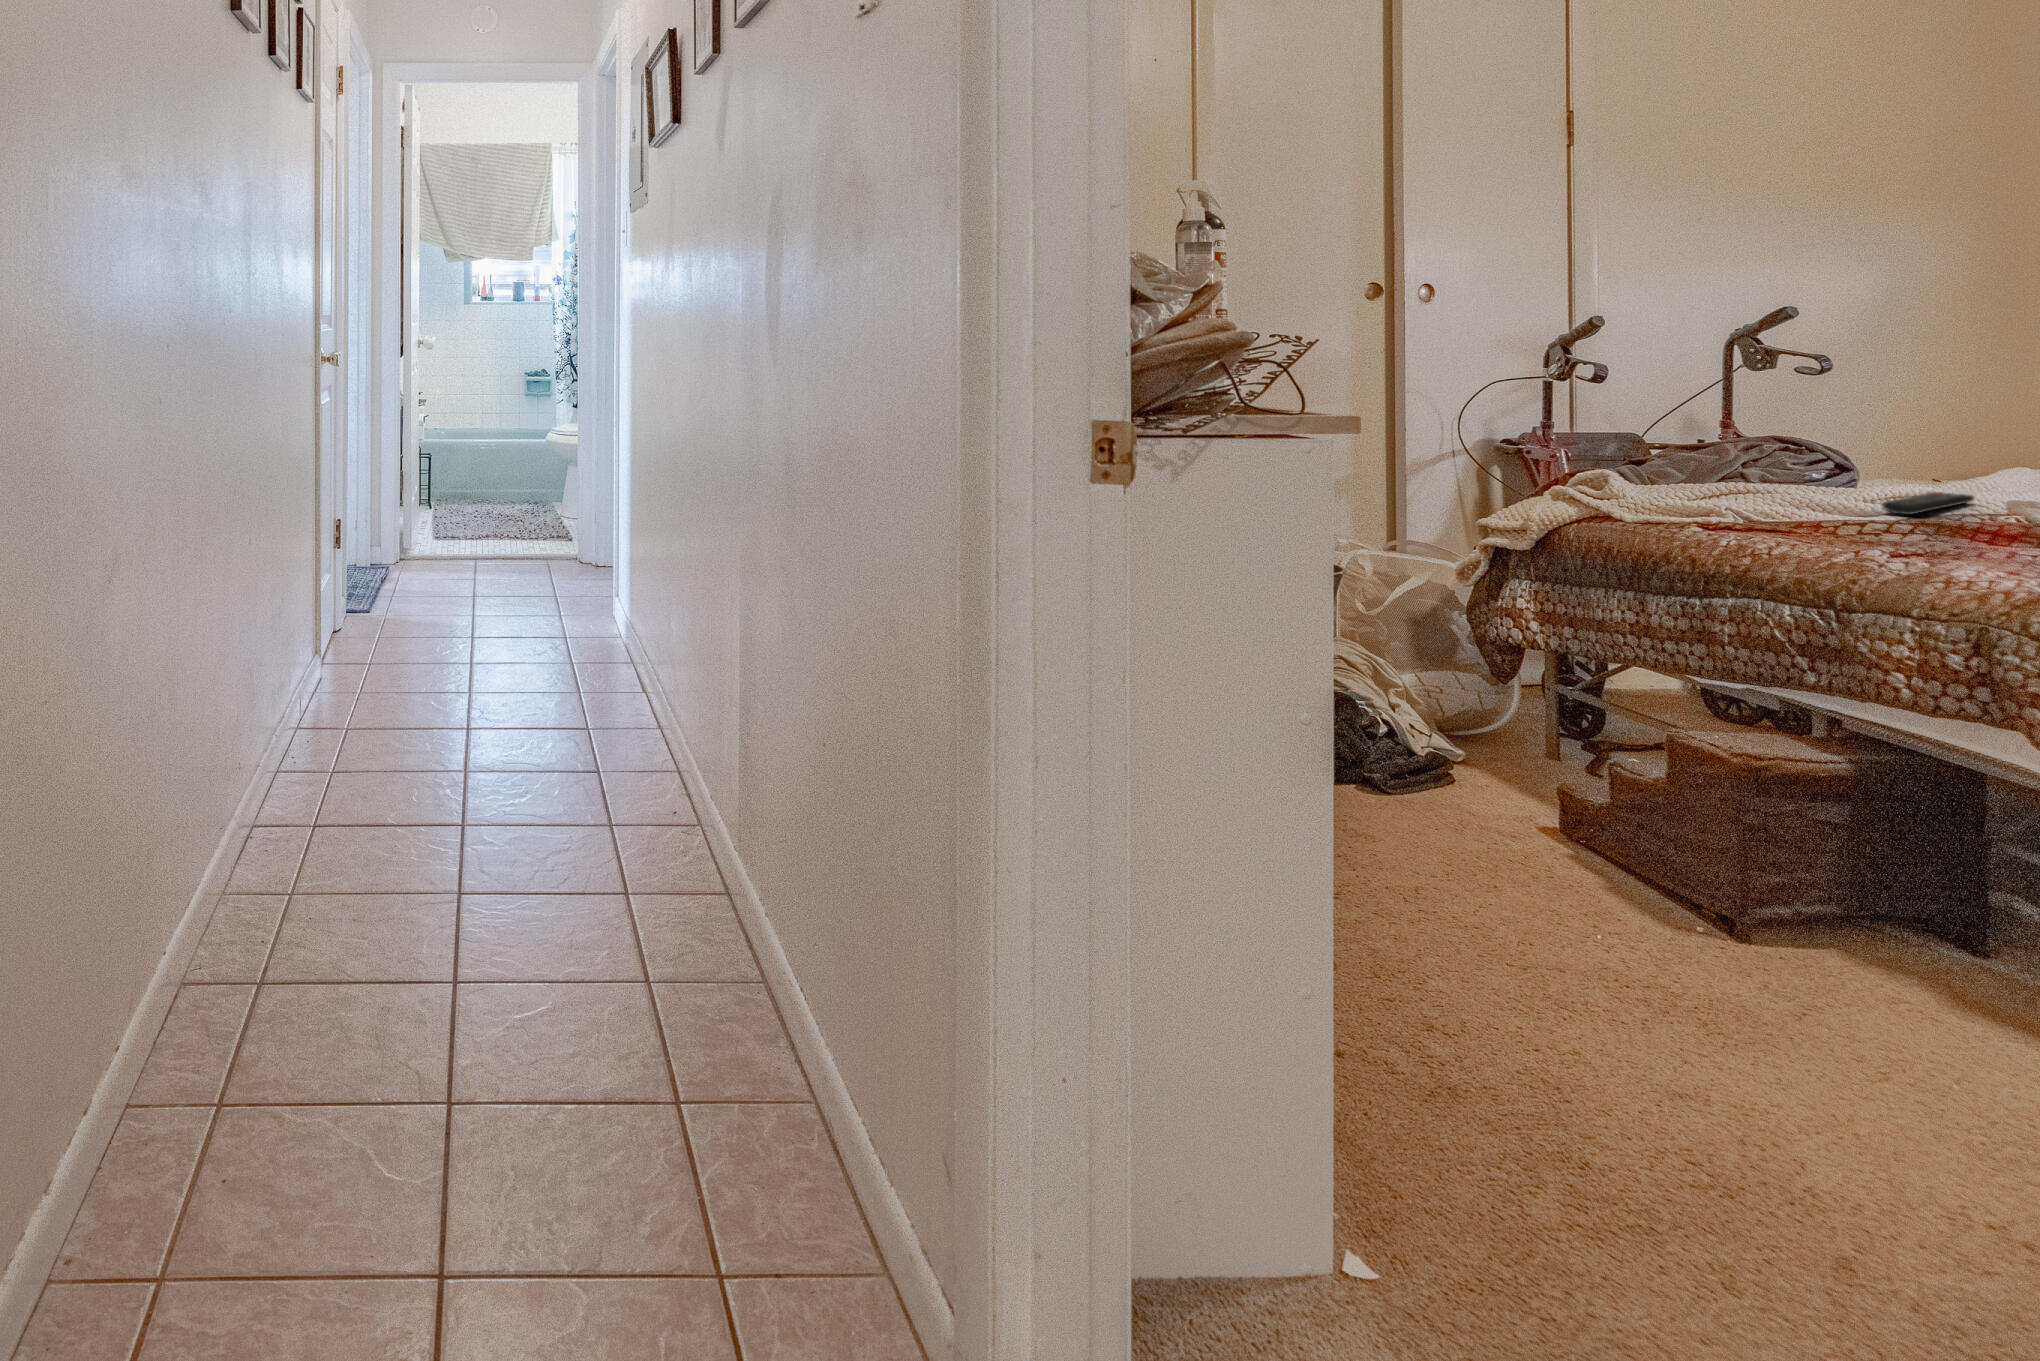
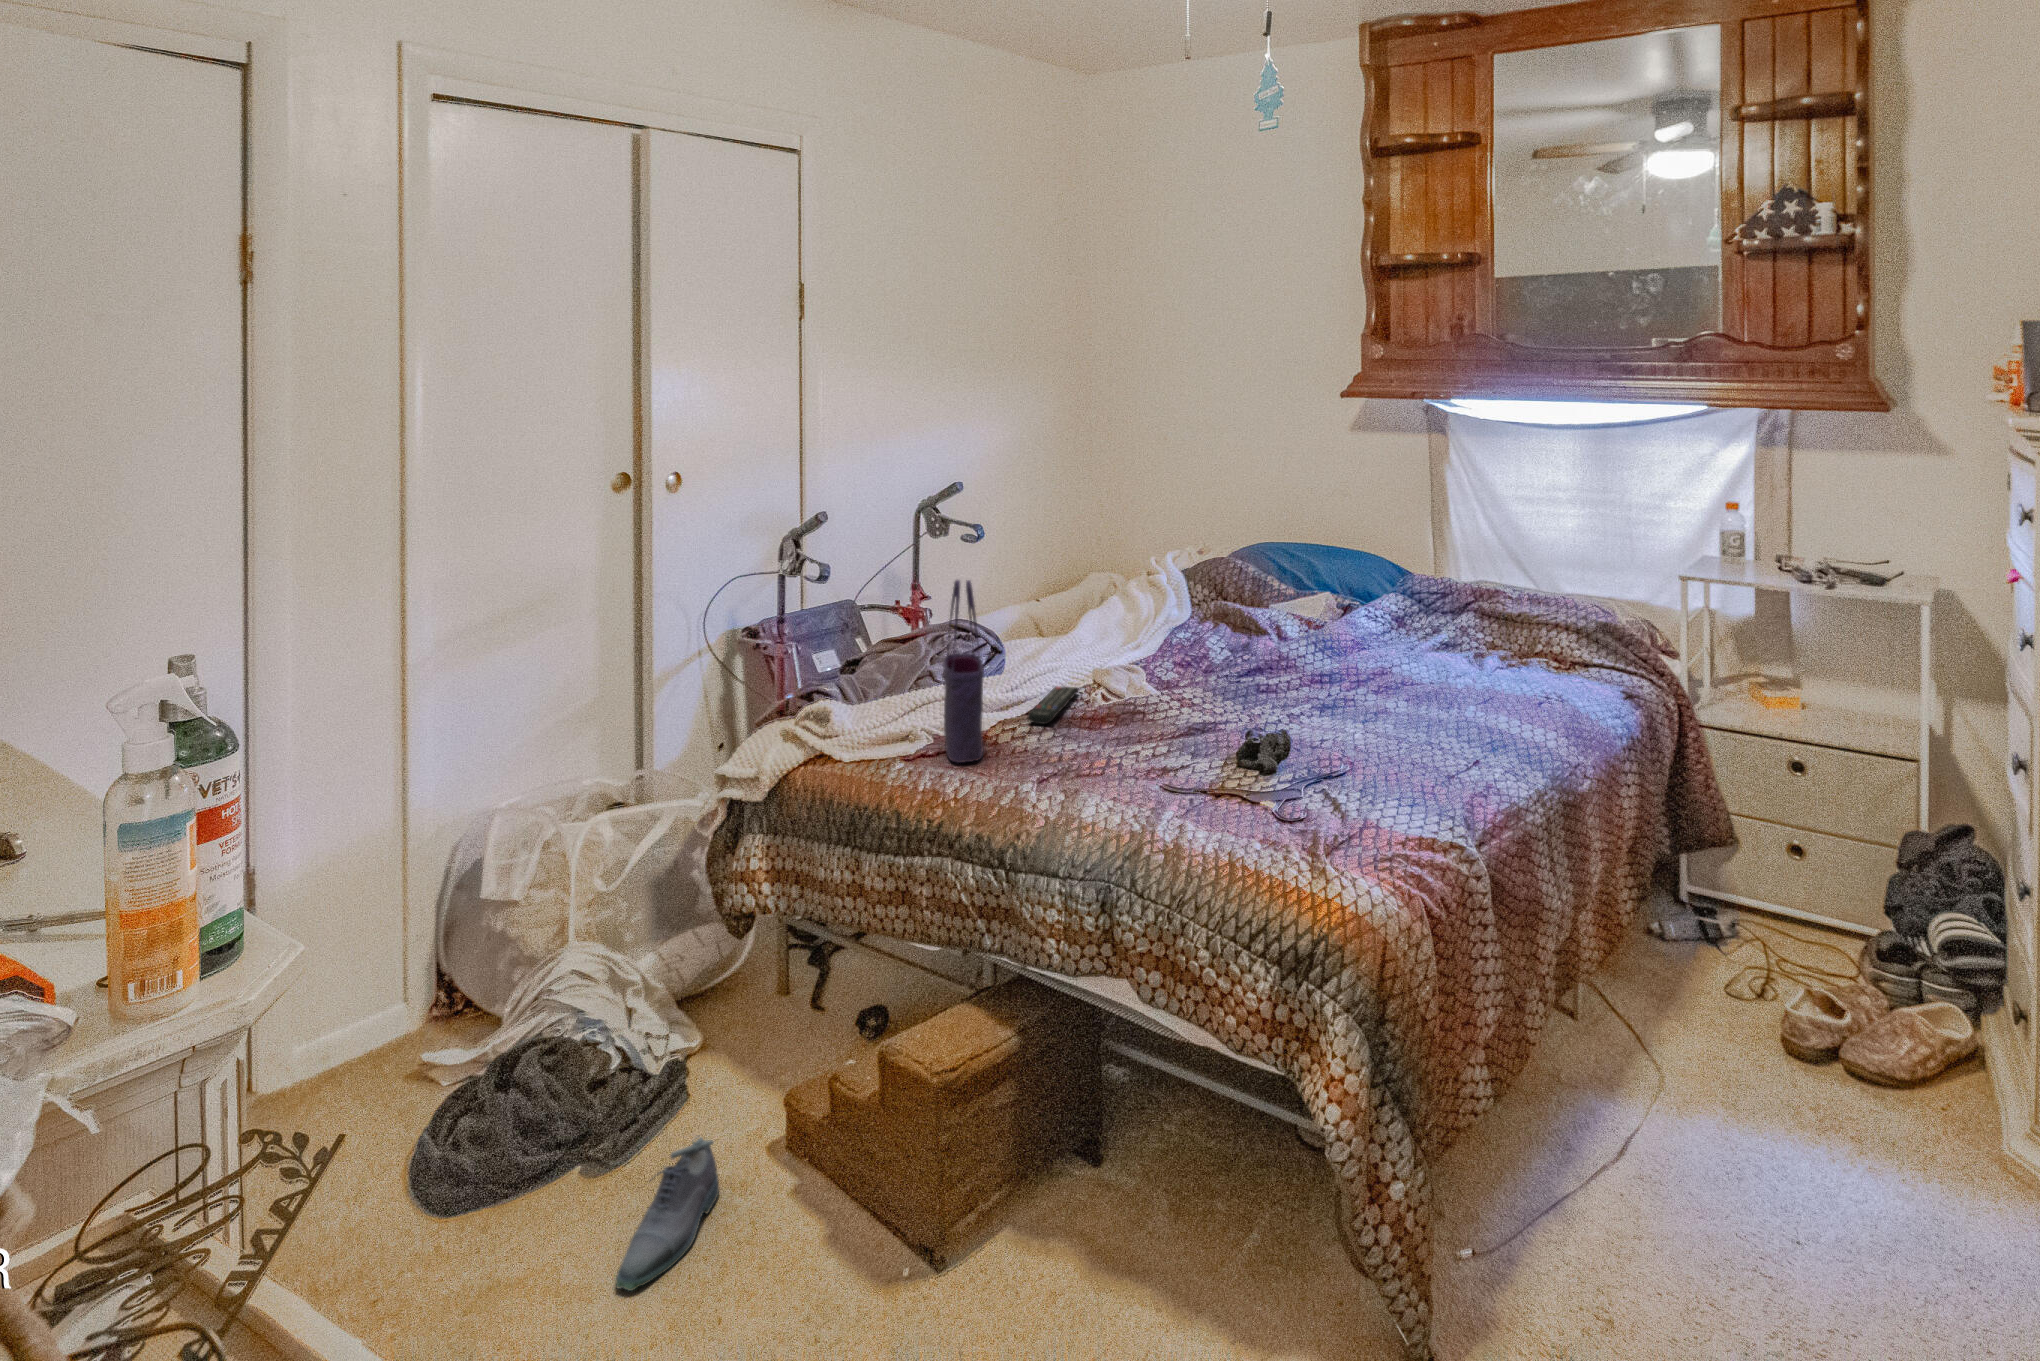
tote bag: none [1755,343,1811,524] -> present [944,580,984,763]
shoe: none [1404,781,1494,854] -> present [616,1137,719,1291]

